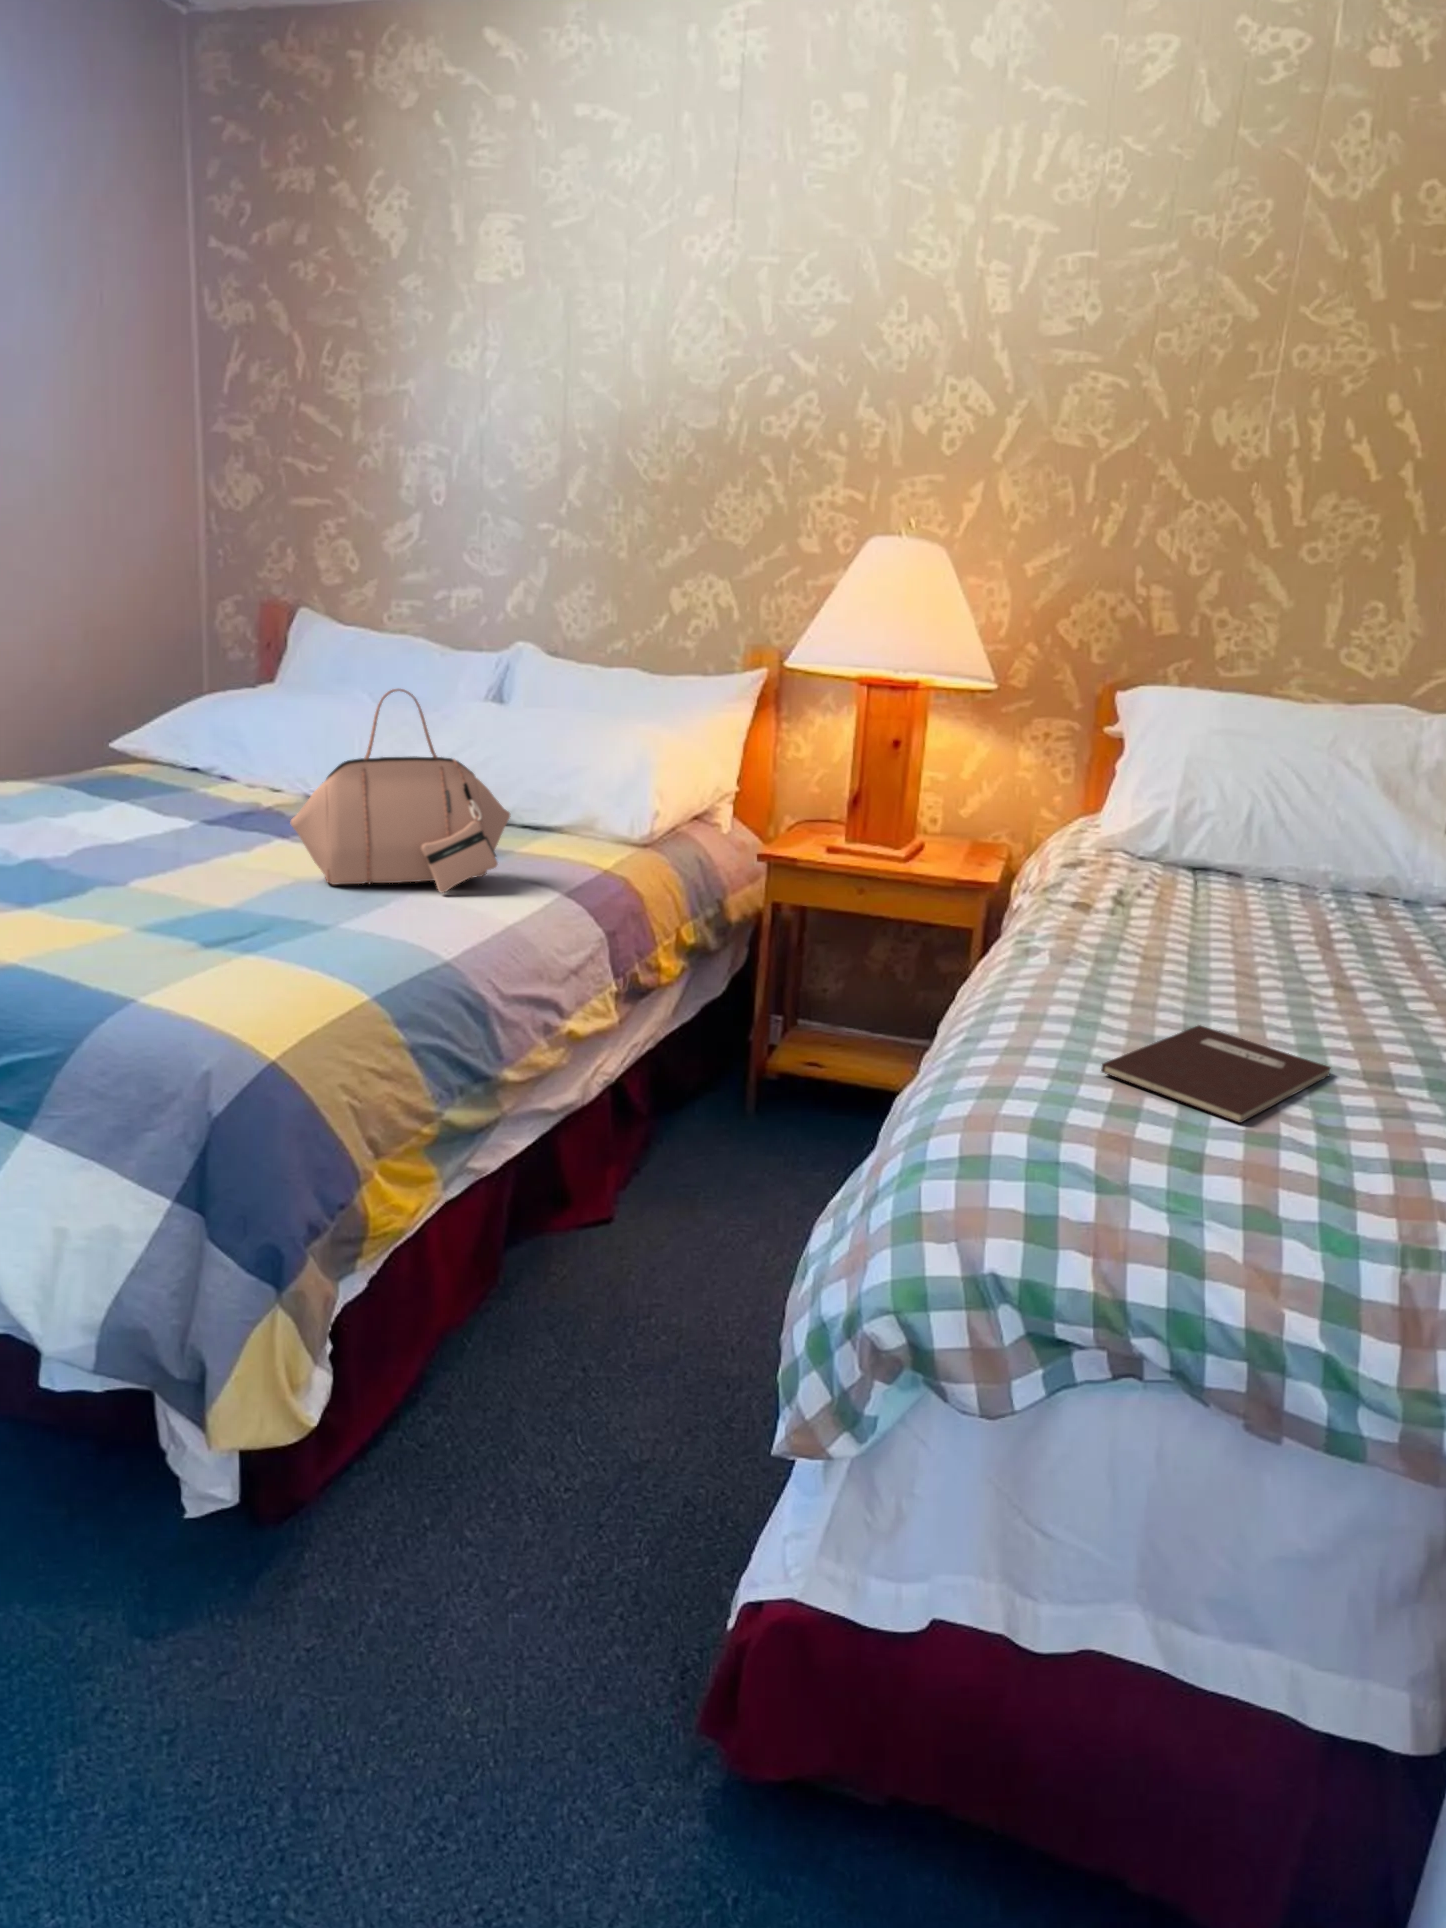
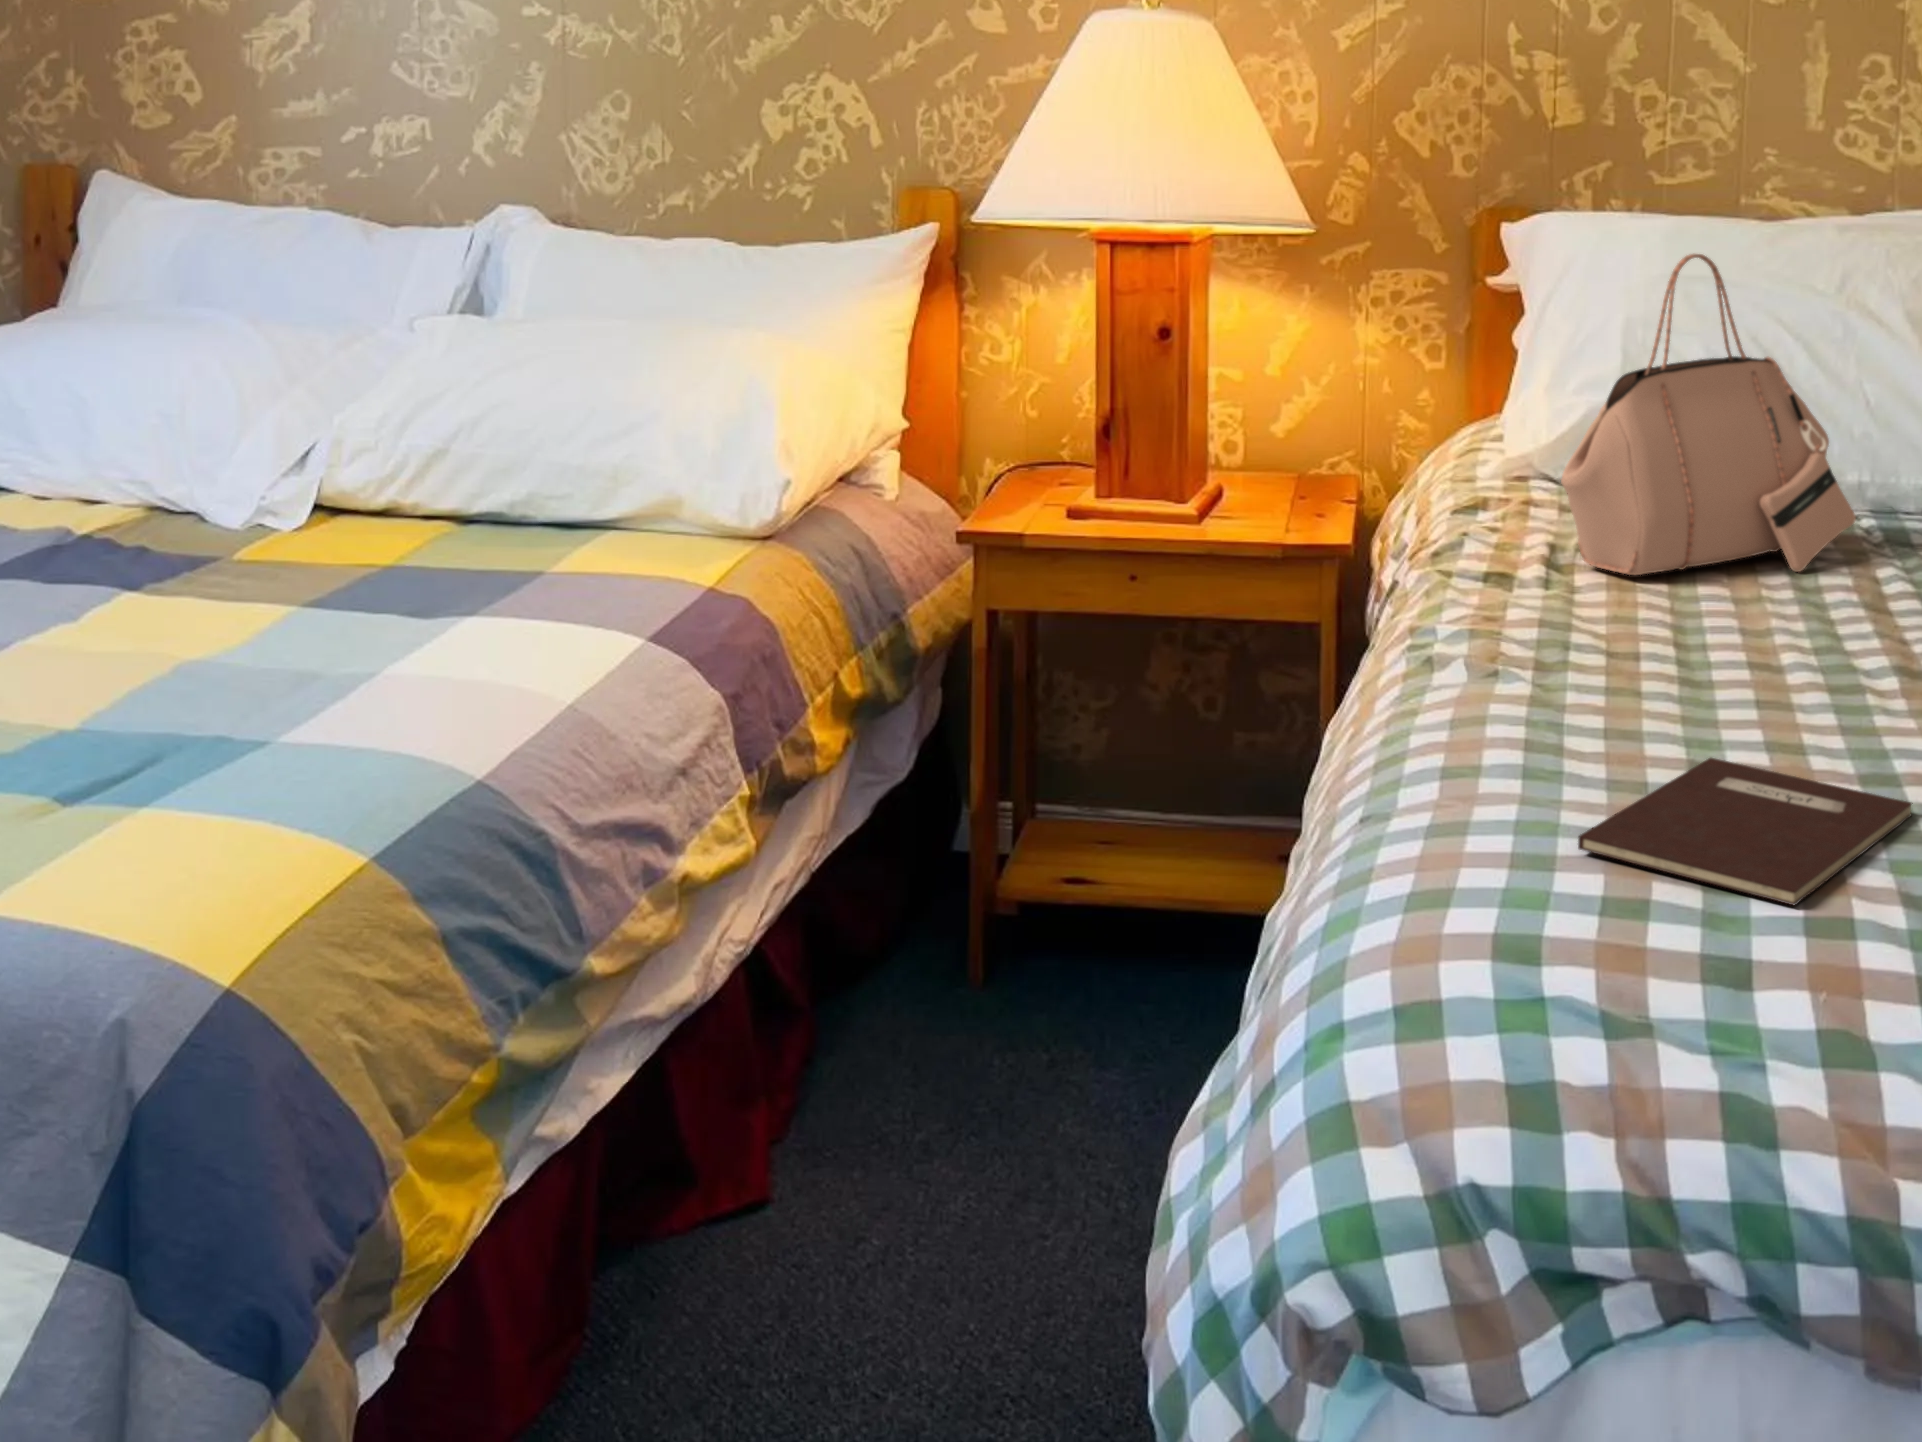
handbag: present [291,689,511,893] -> present [1561,254,1856,575]

